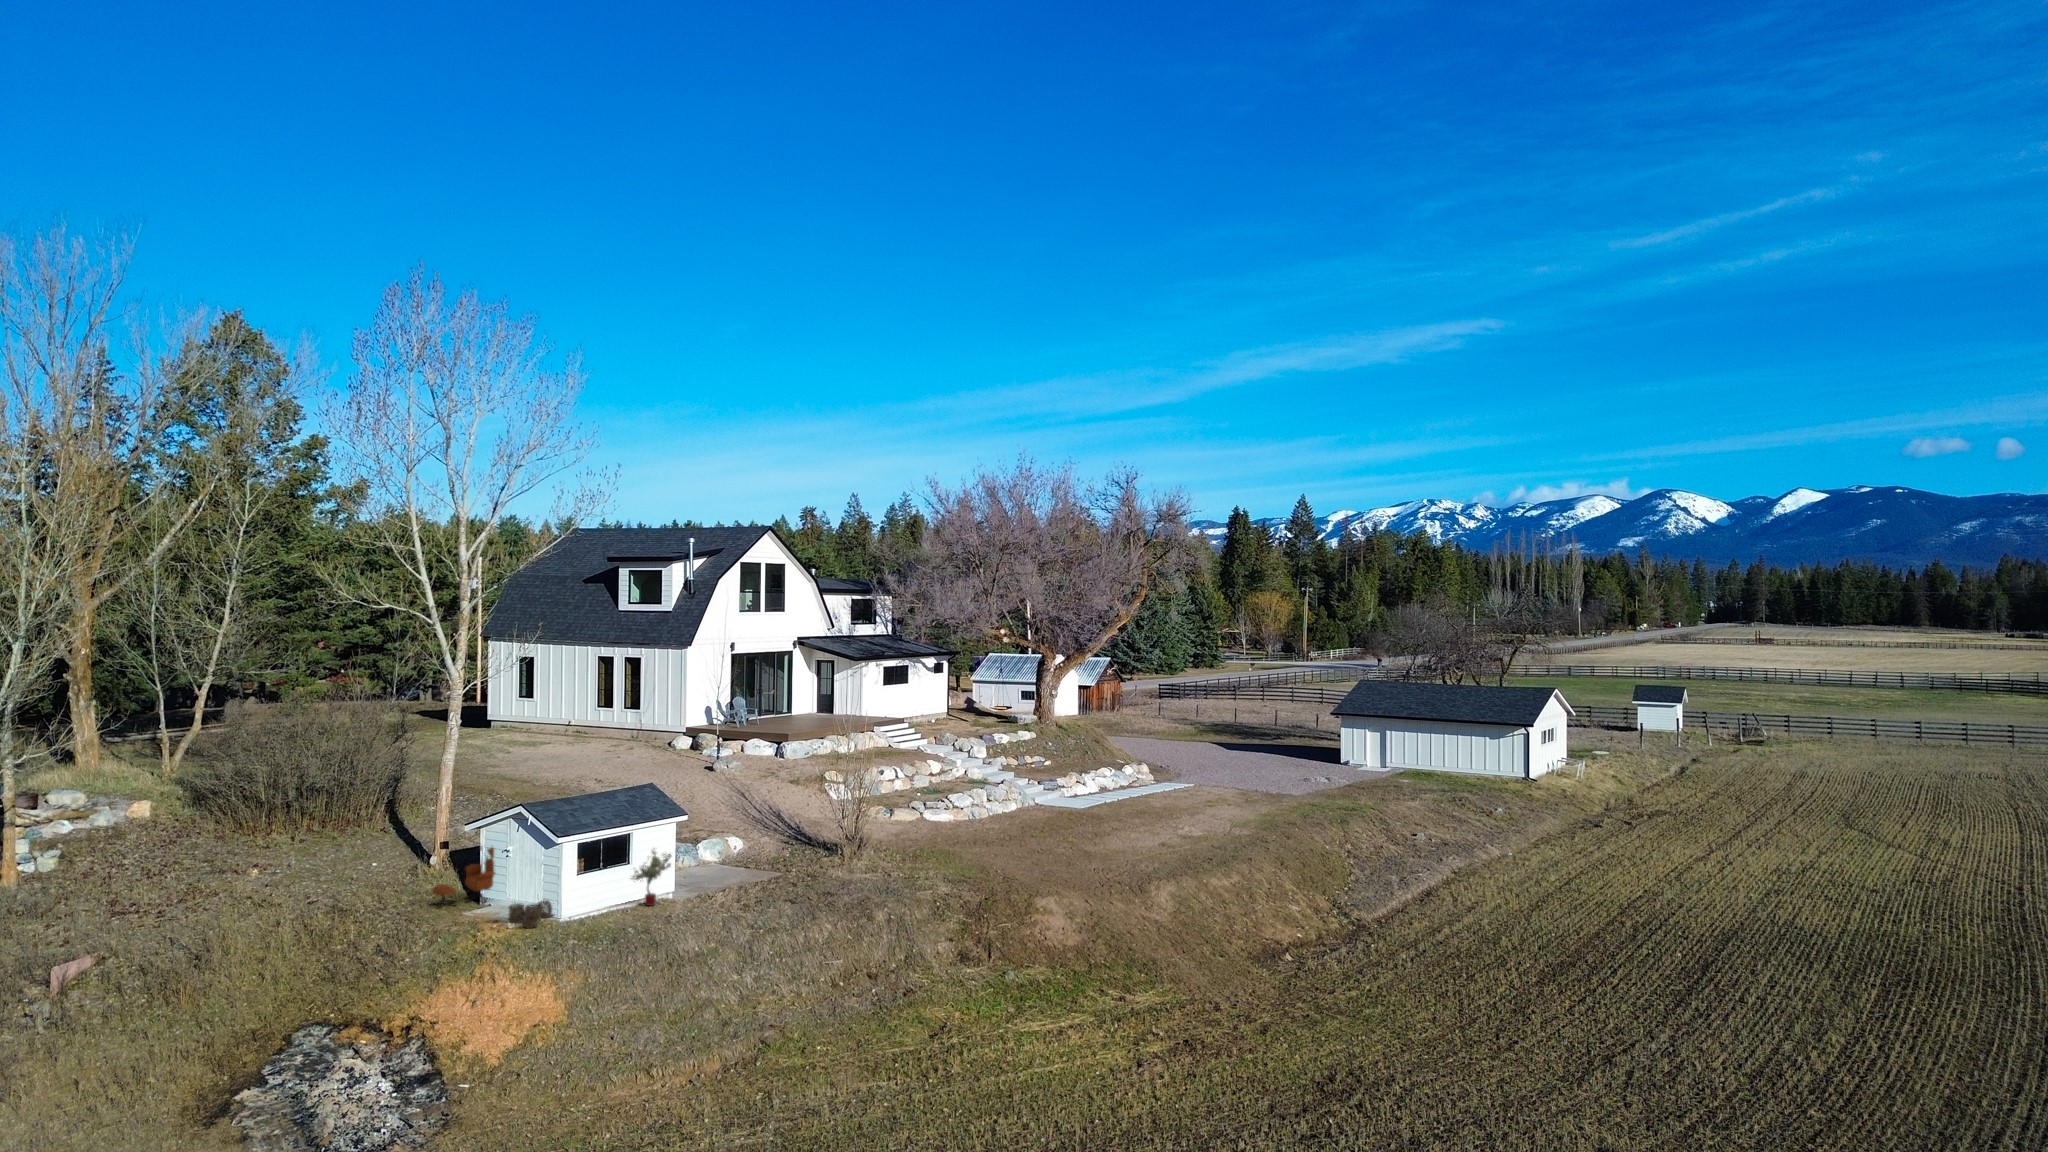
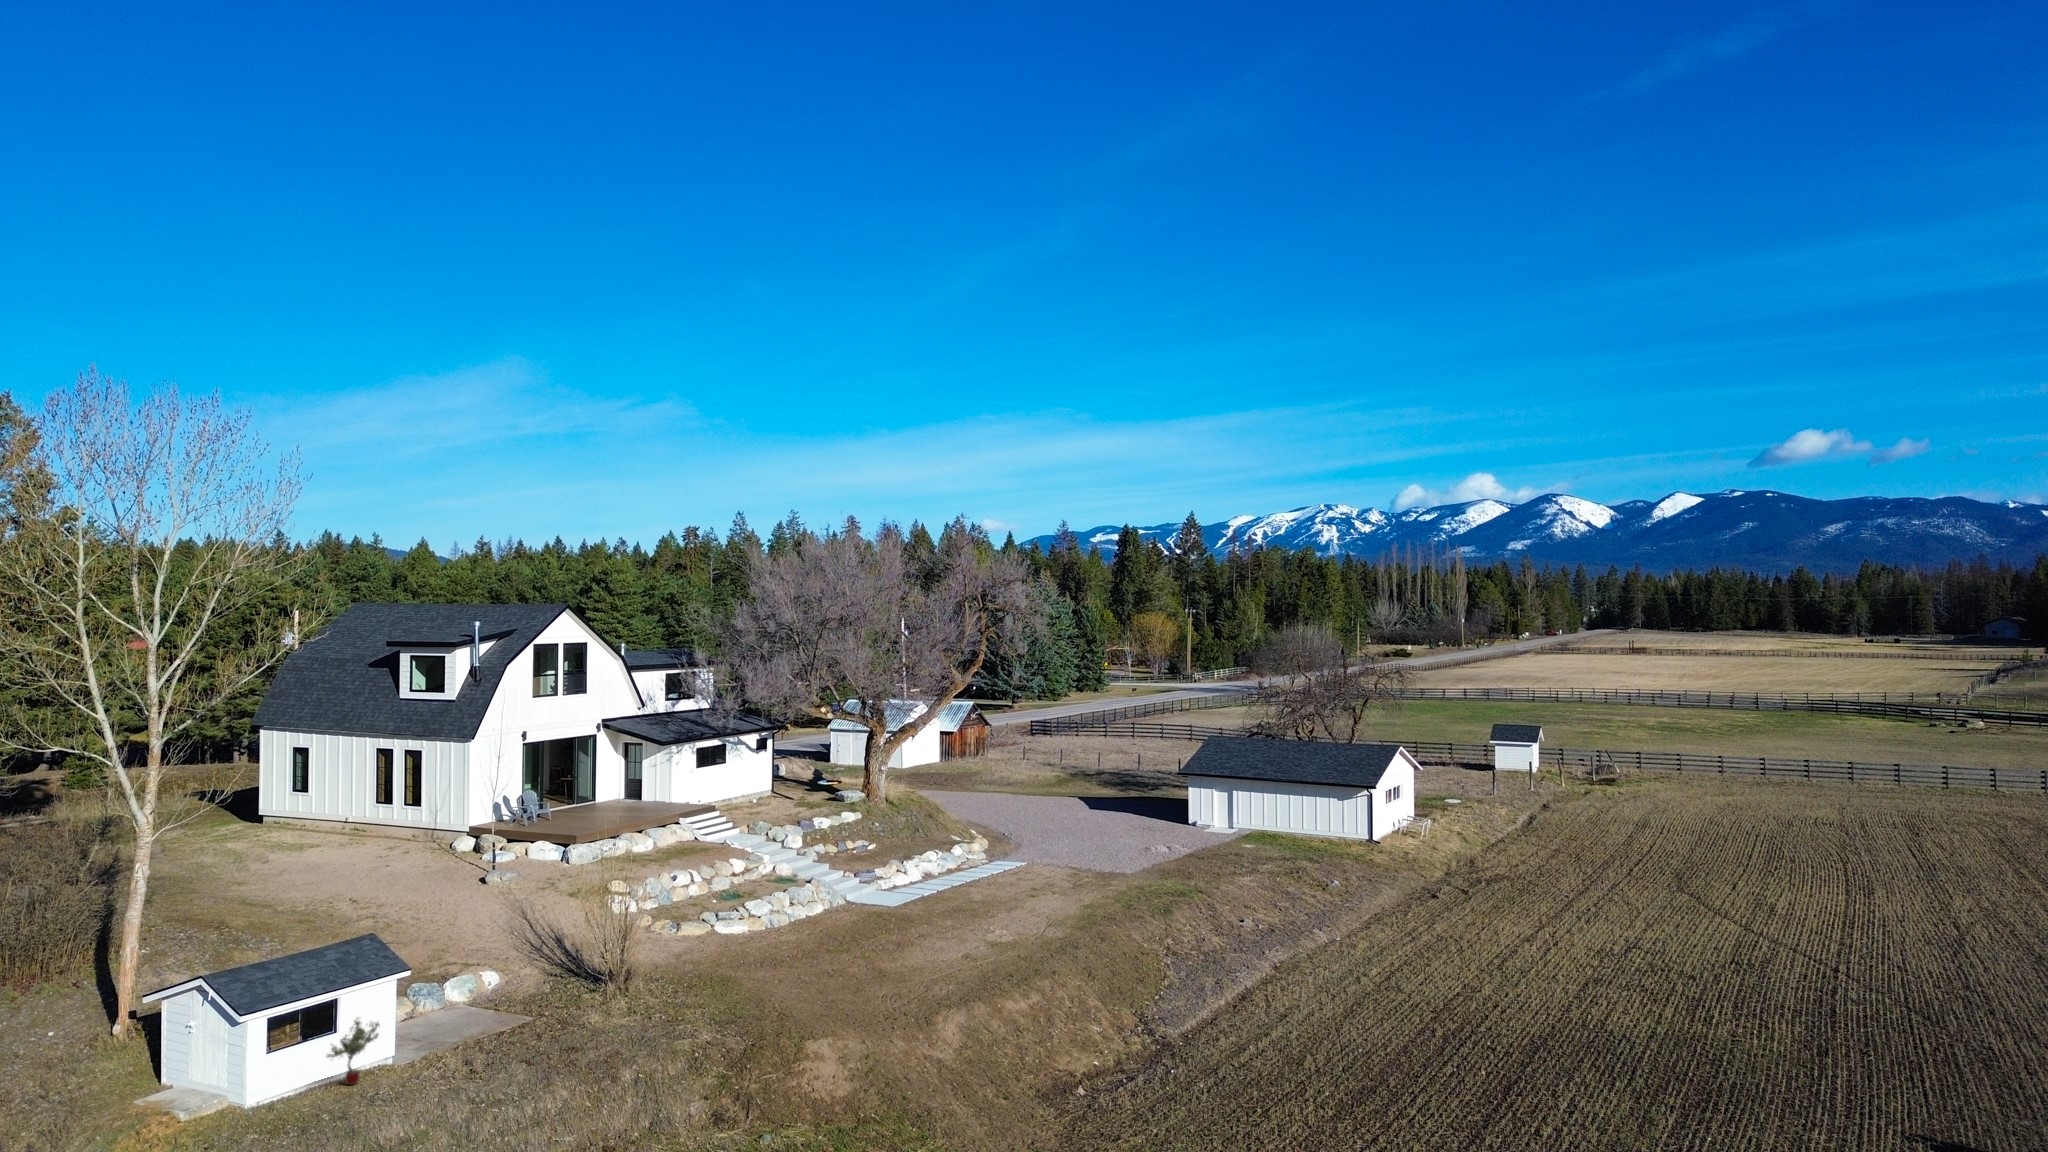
lounge chair: present [431,845,495,908] -> none [76,1019,168,1105]
woven basket: present [509,899,553,928] -> none [170,1087,230,1129]

